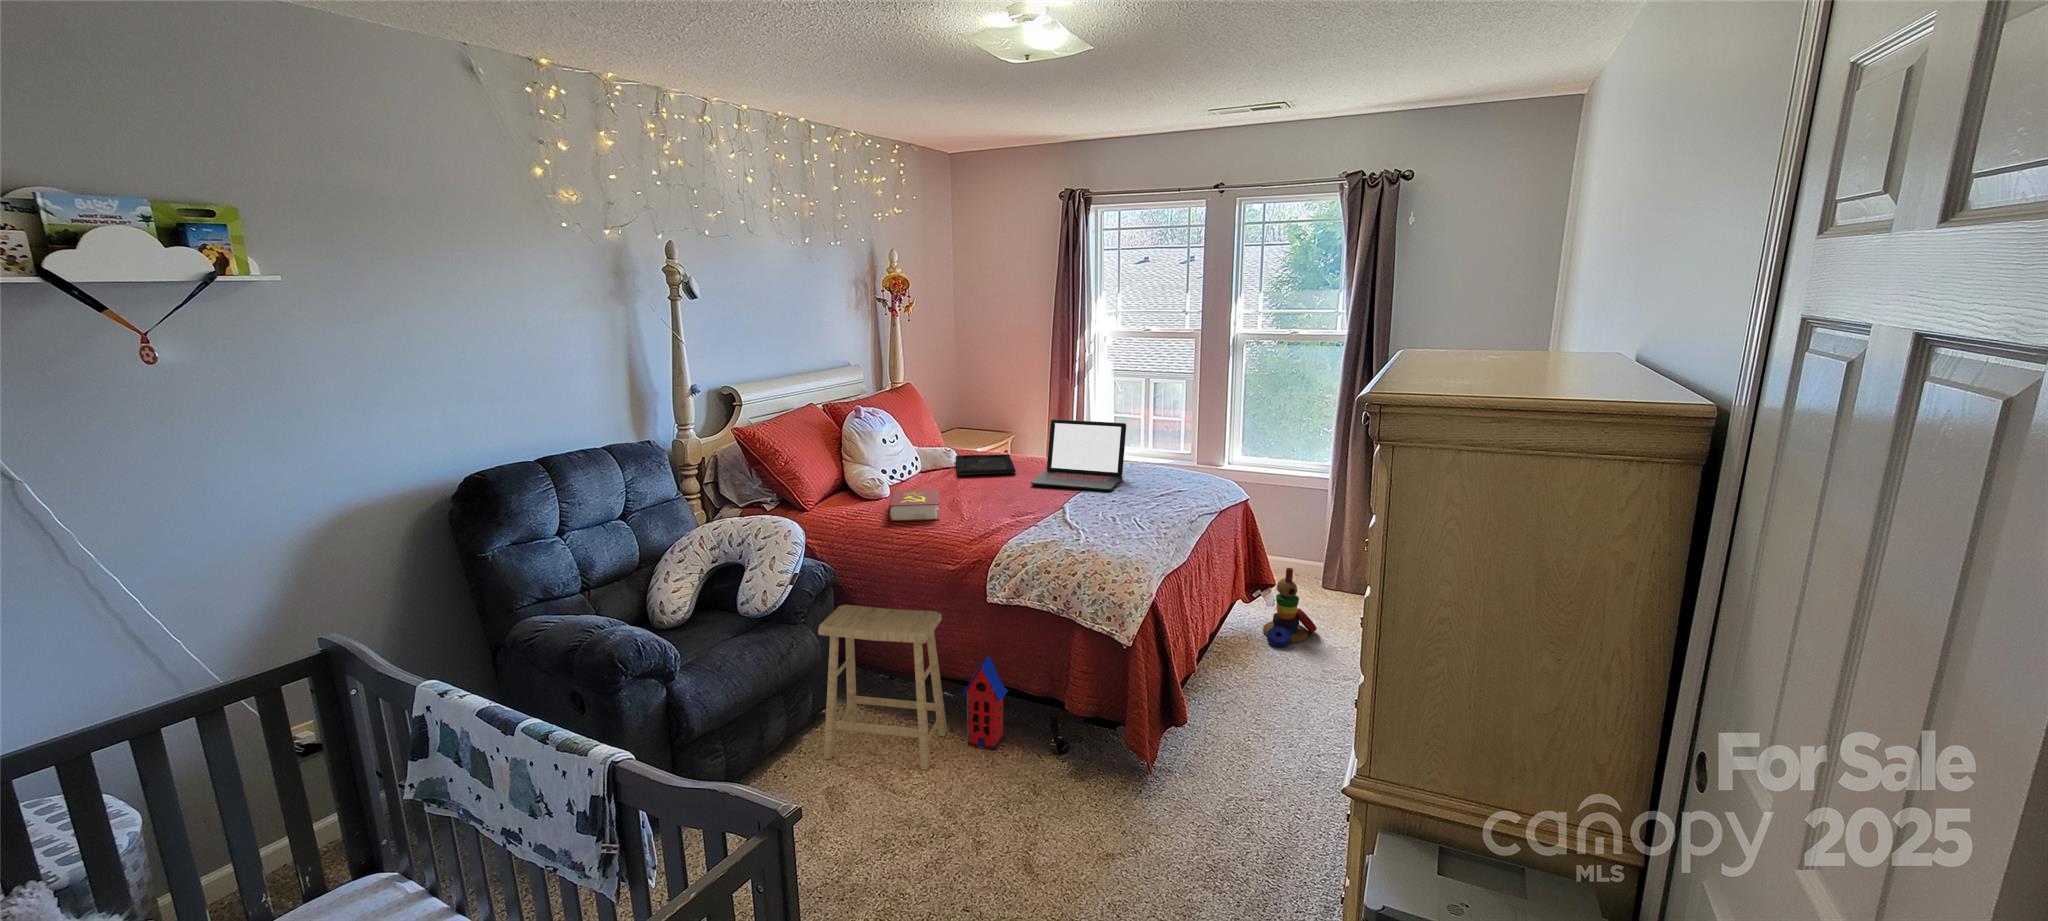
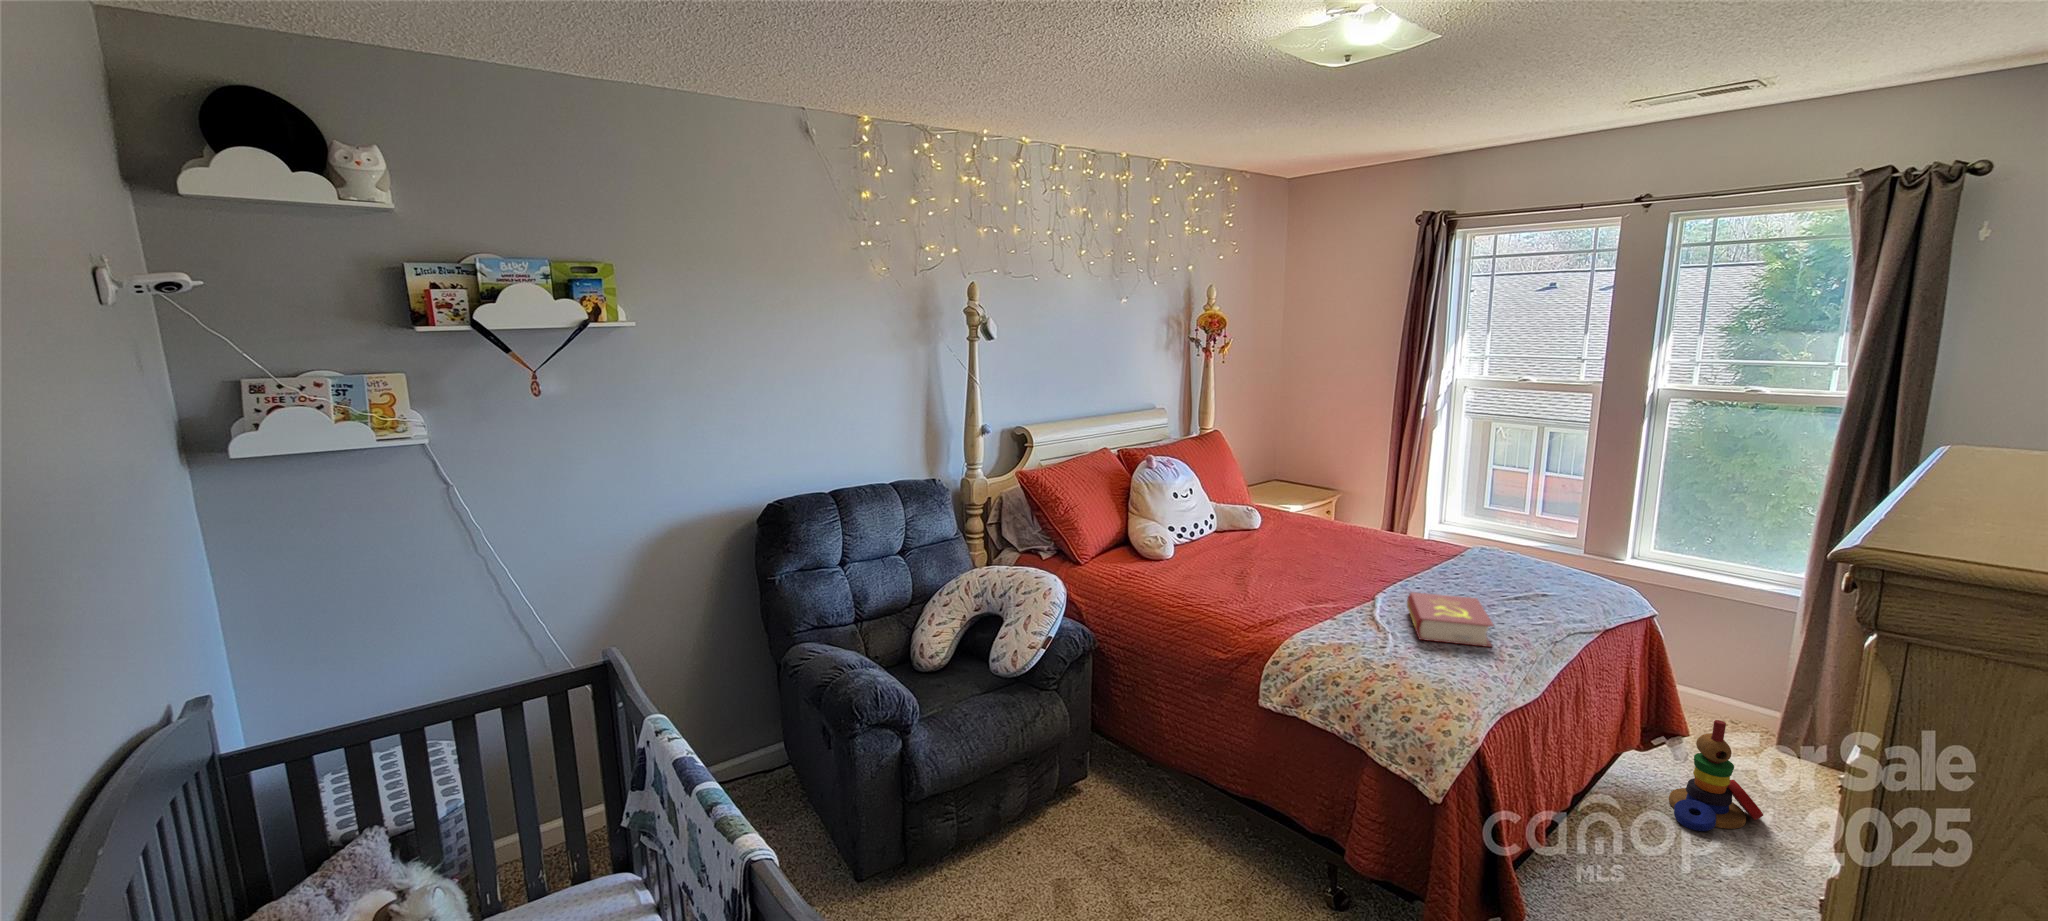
laptop: present [1031,419,1126,491] -> none [1341,485,1475,582]
tray: present [955,454,1016,475] -> none [1255,515,1326,544]
book: present [888,489,939,522] -> present [1407,592,1494,647]
footstool: present [818,605,947,770] -> none [1062,677,1204,888]
toy house: present [963,656,1008,750] -> none [1221,765,1281,884]

